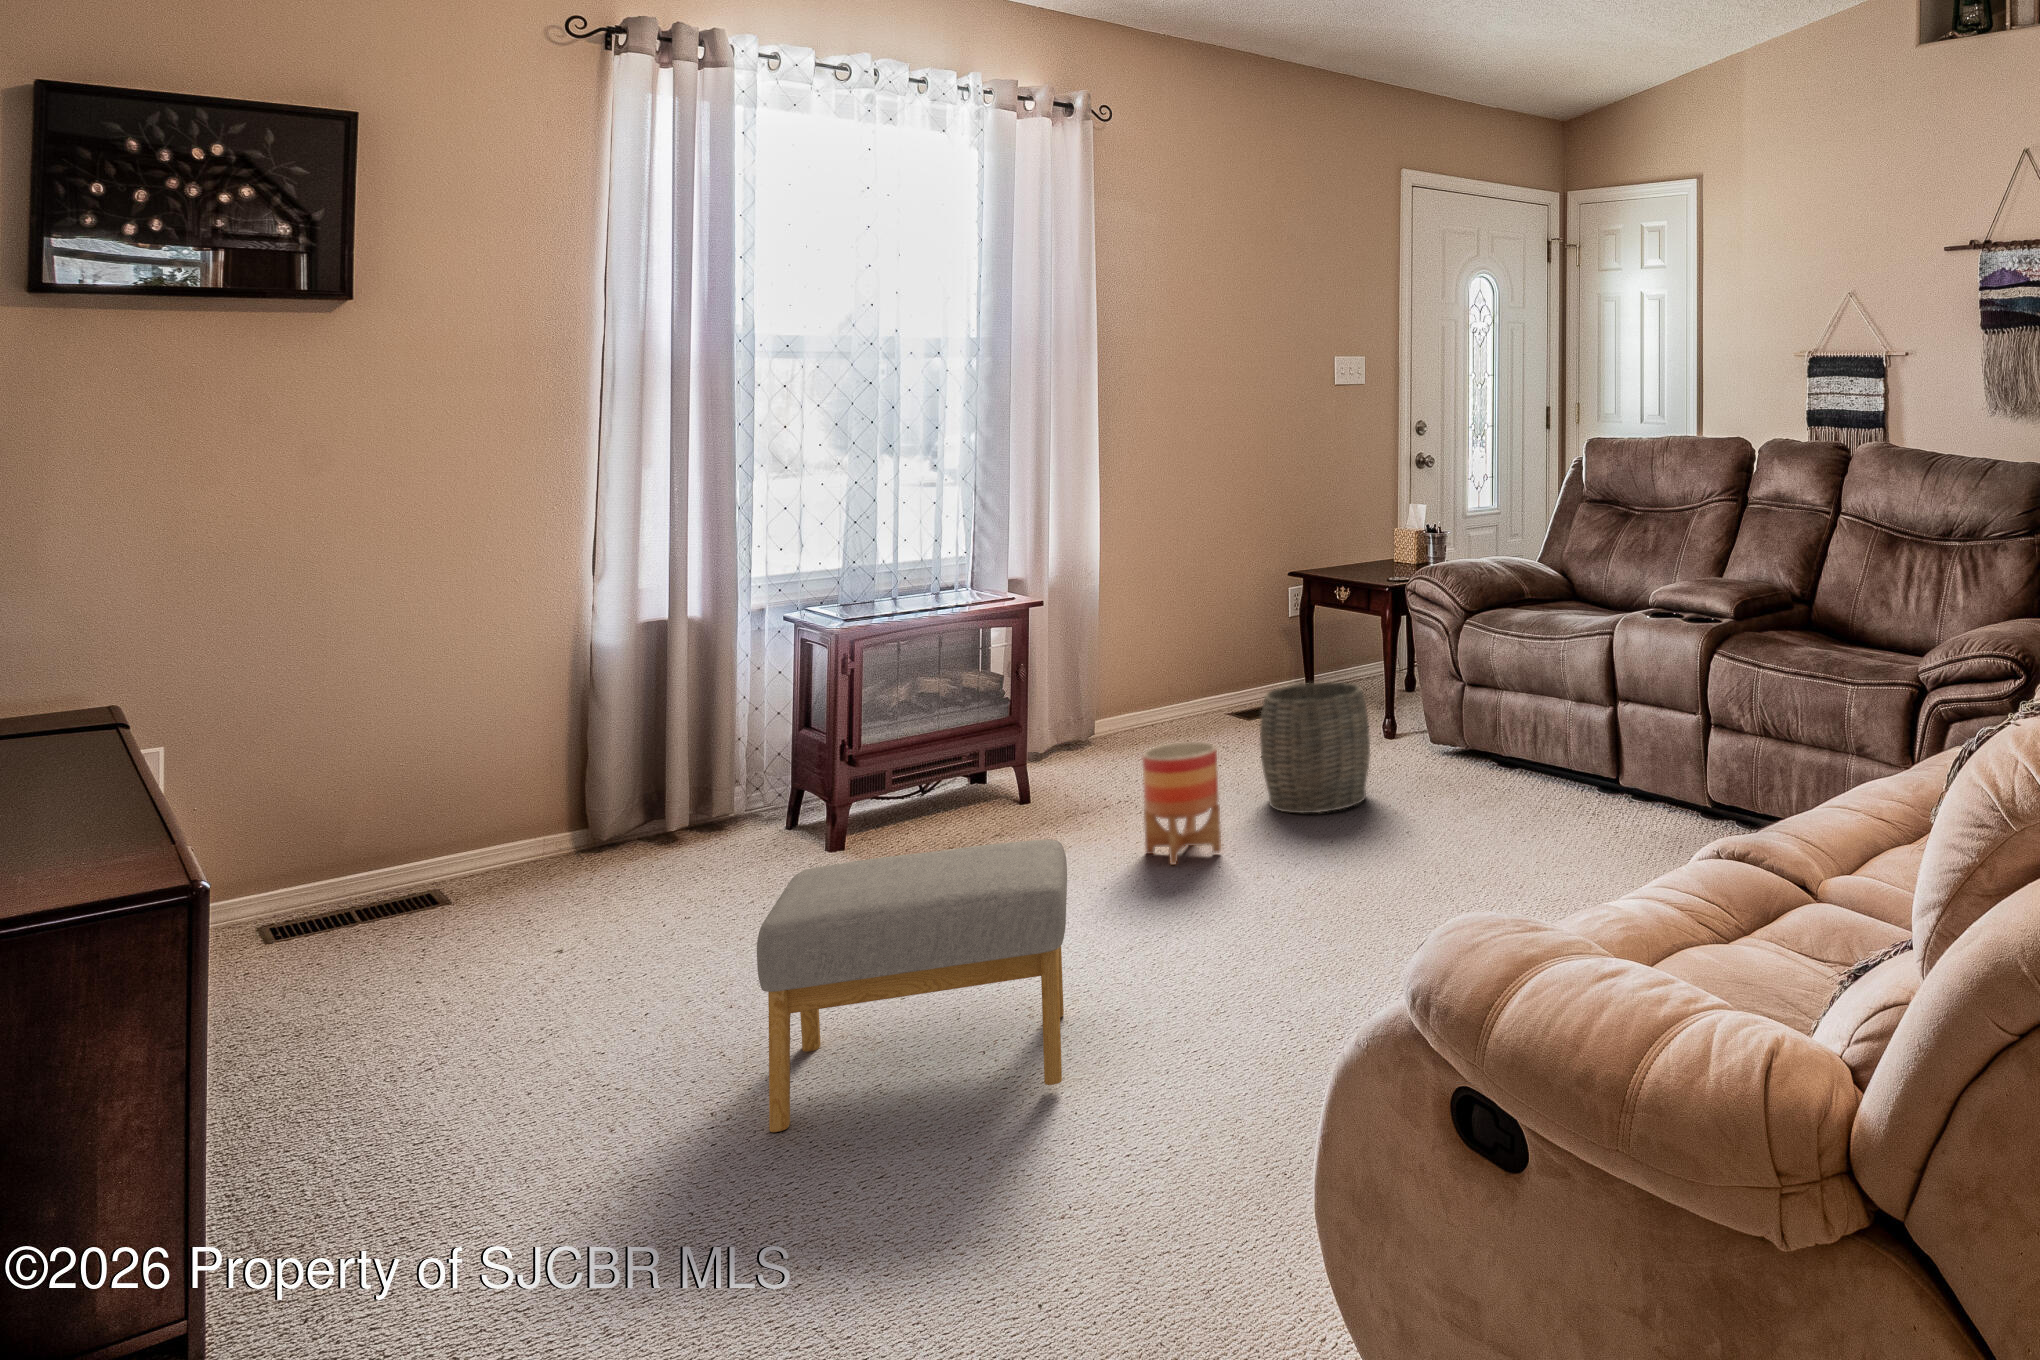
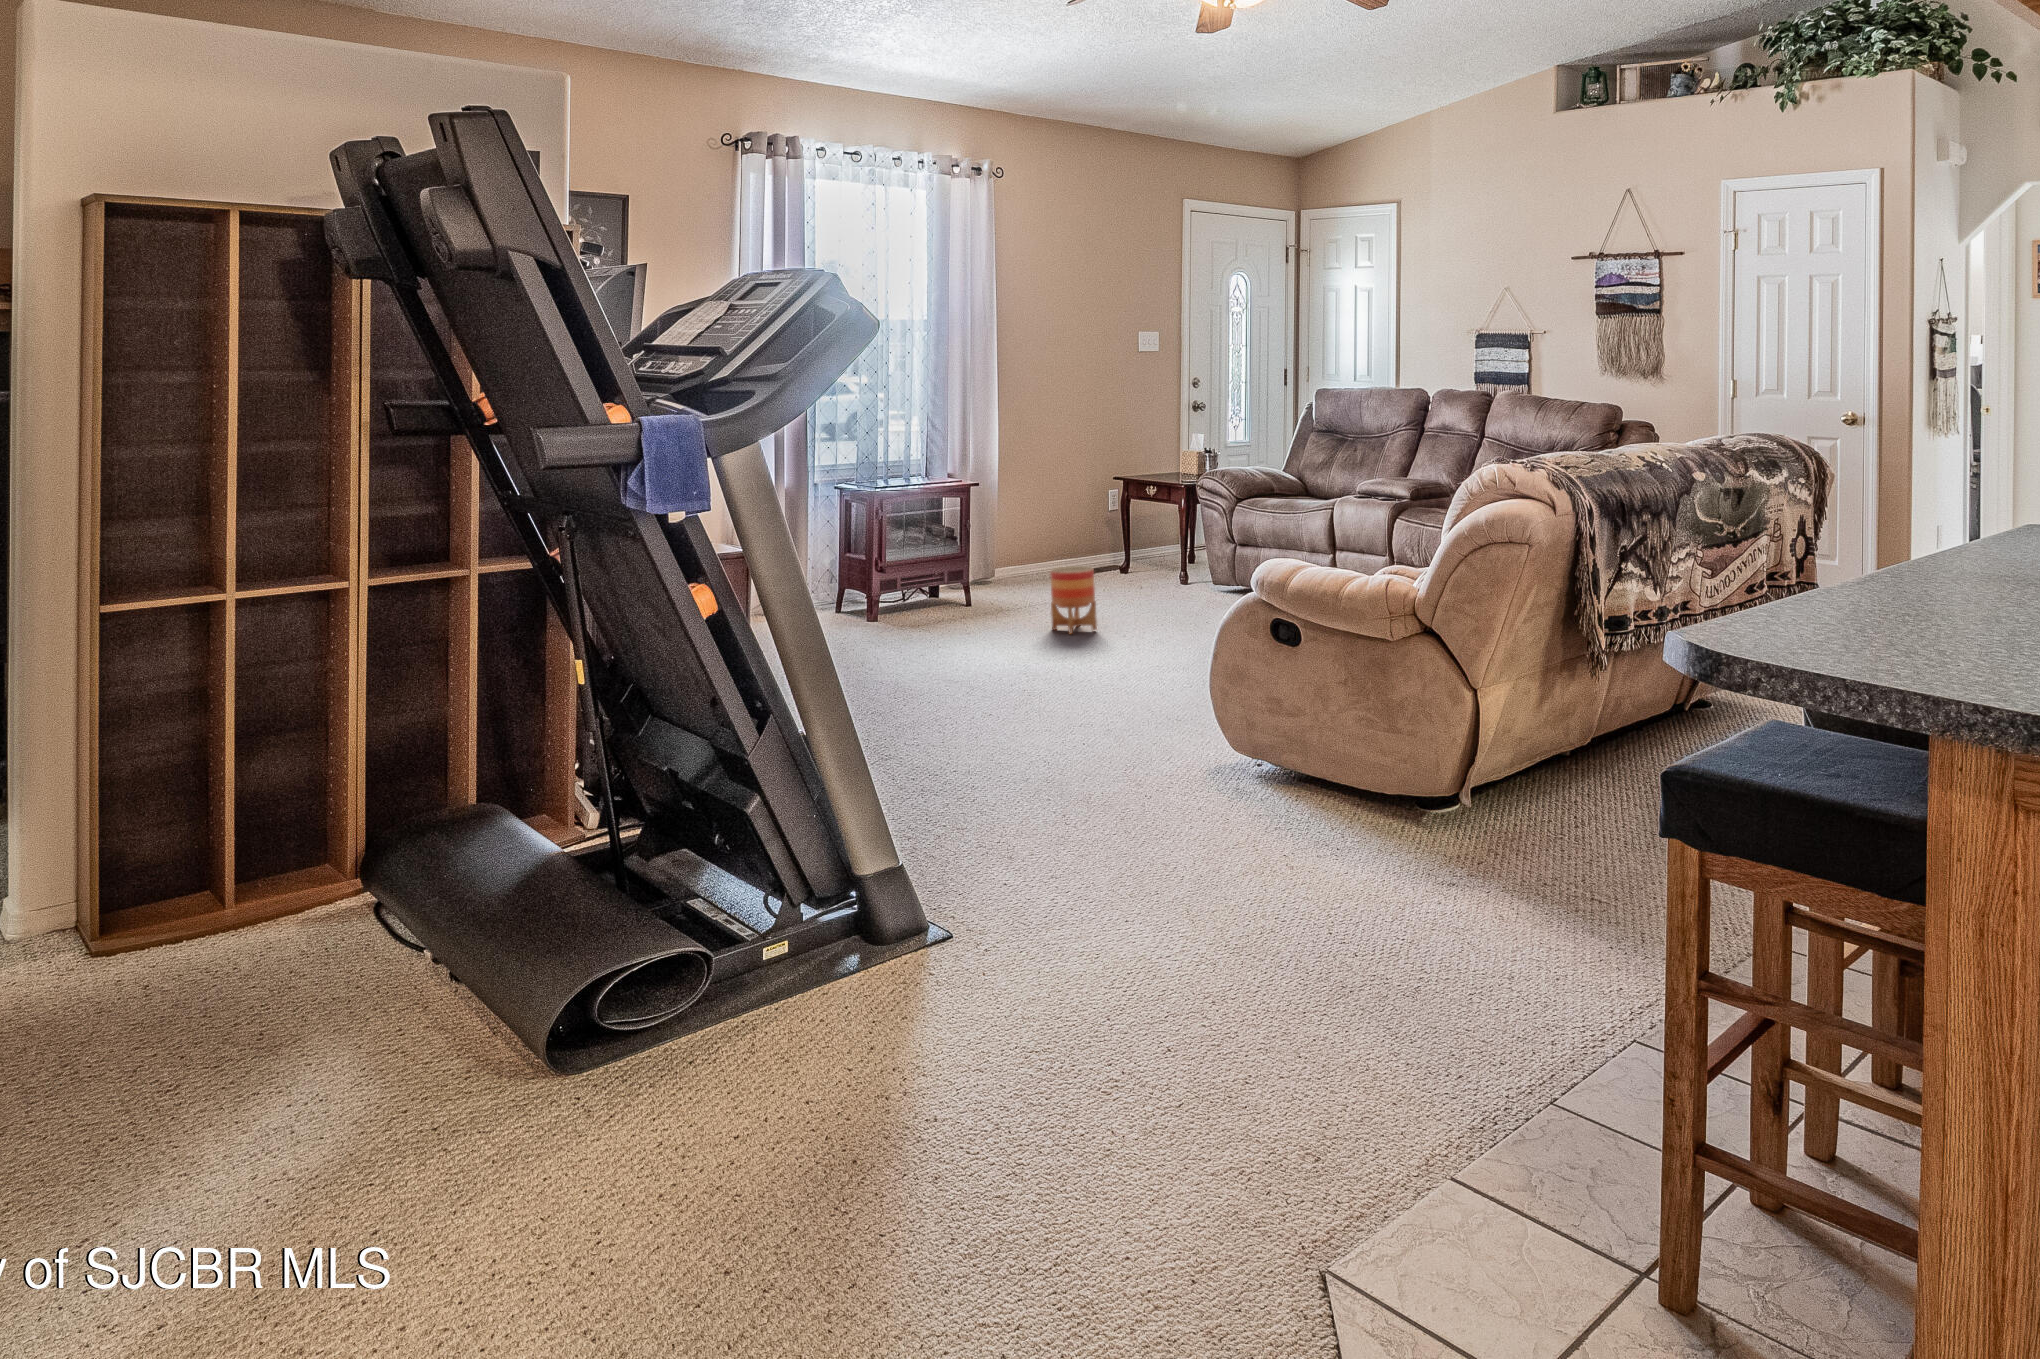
woven basket: present [1260,682,1370,813] -> none [1112,539,1180,615]
footstool: present [757,839,1067,1132] -> none [903,593,1050,716]

